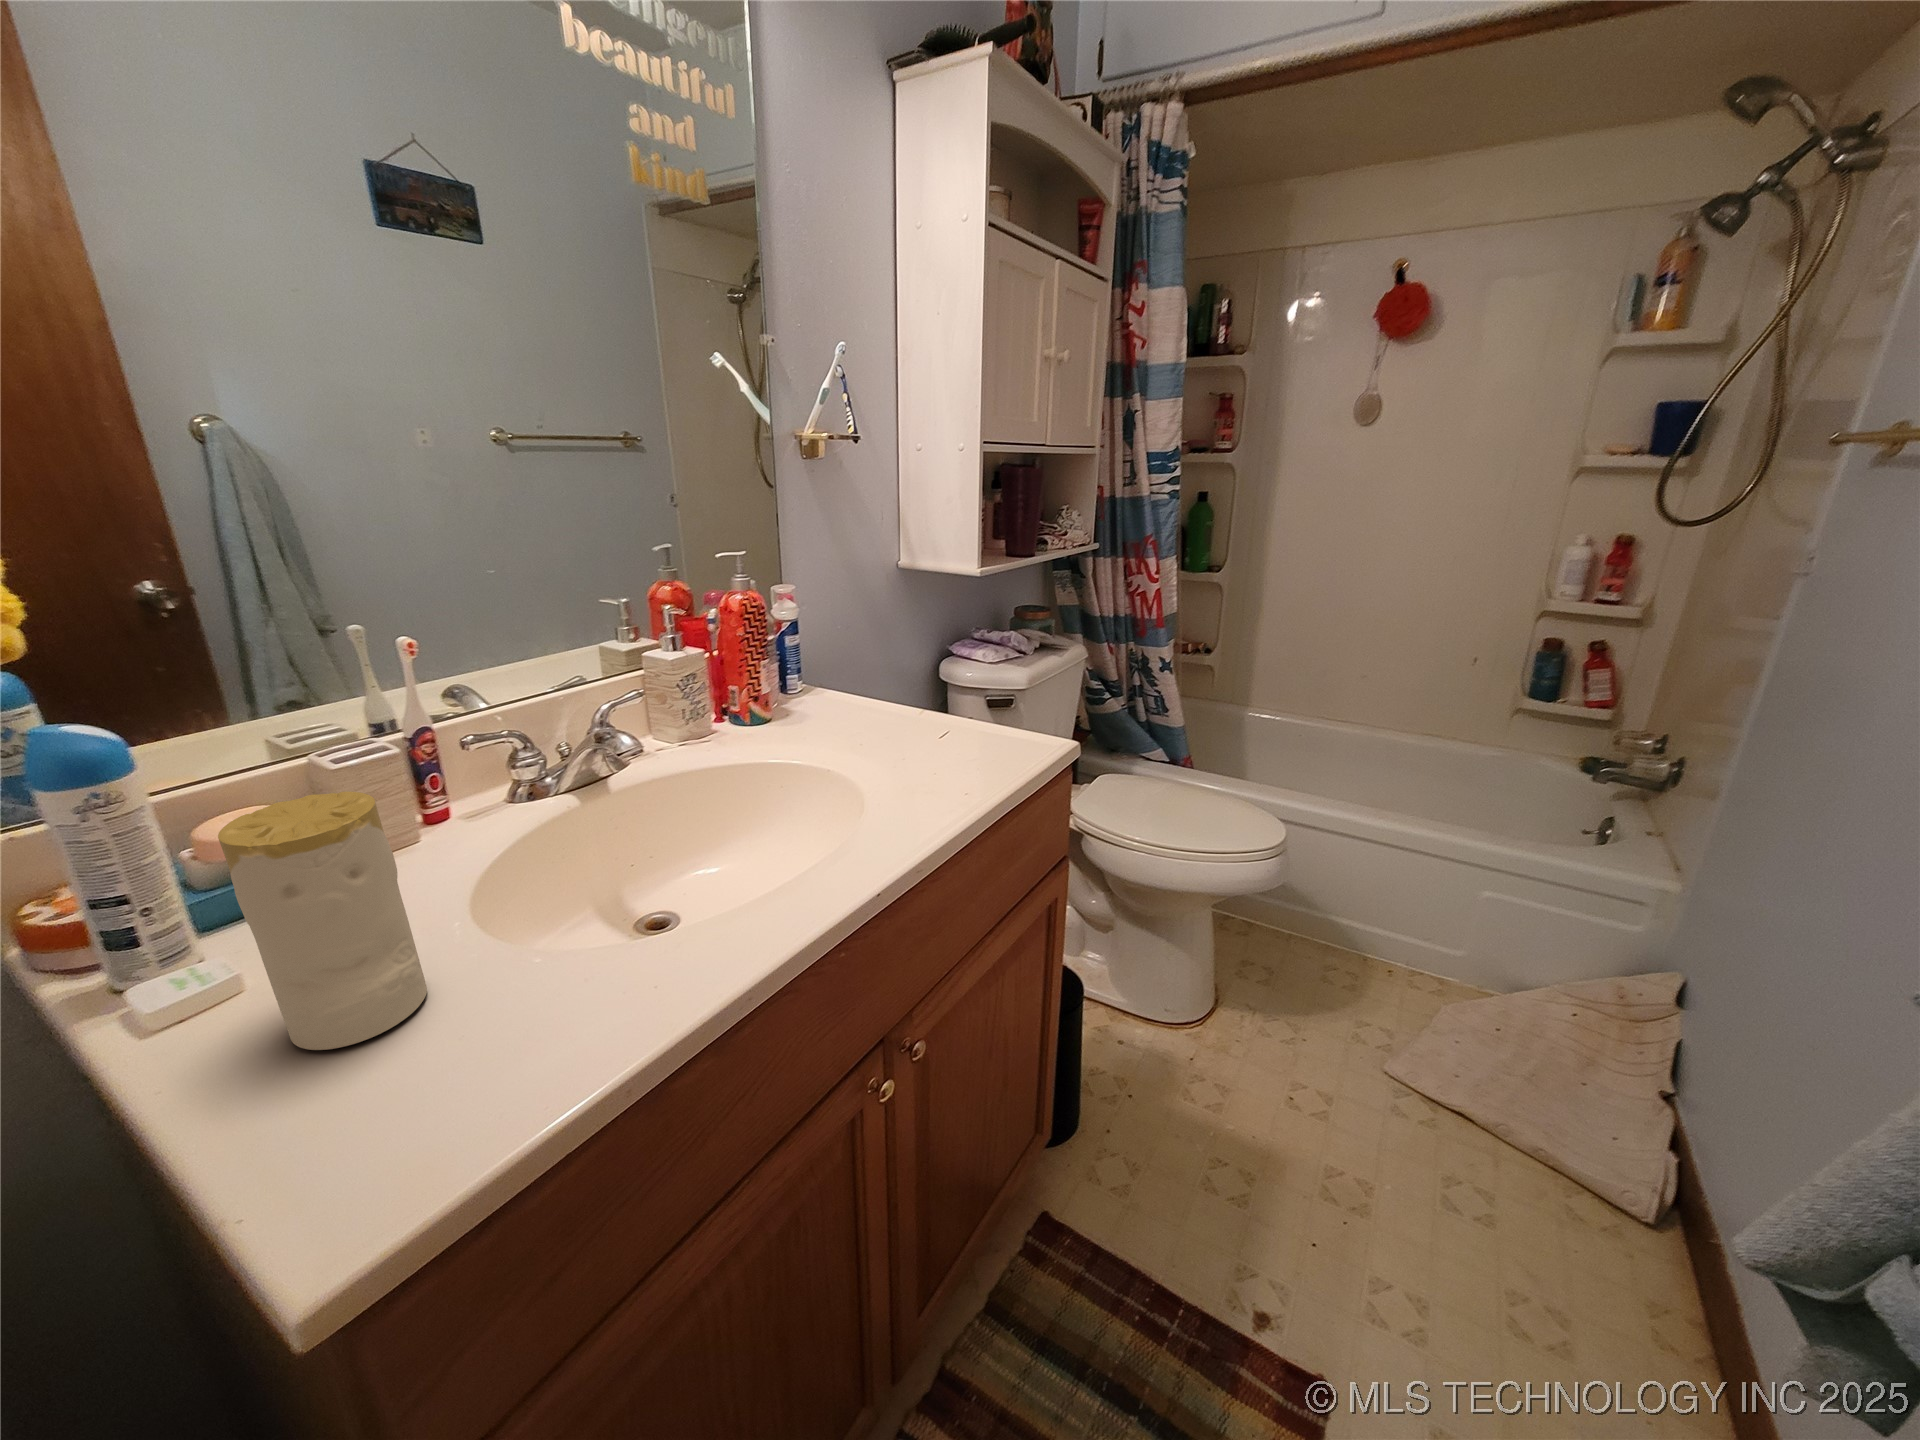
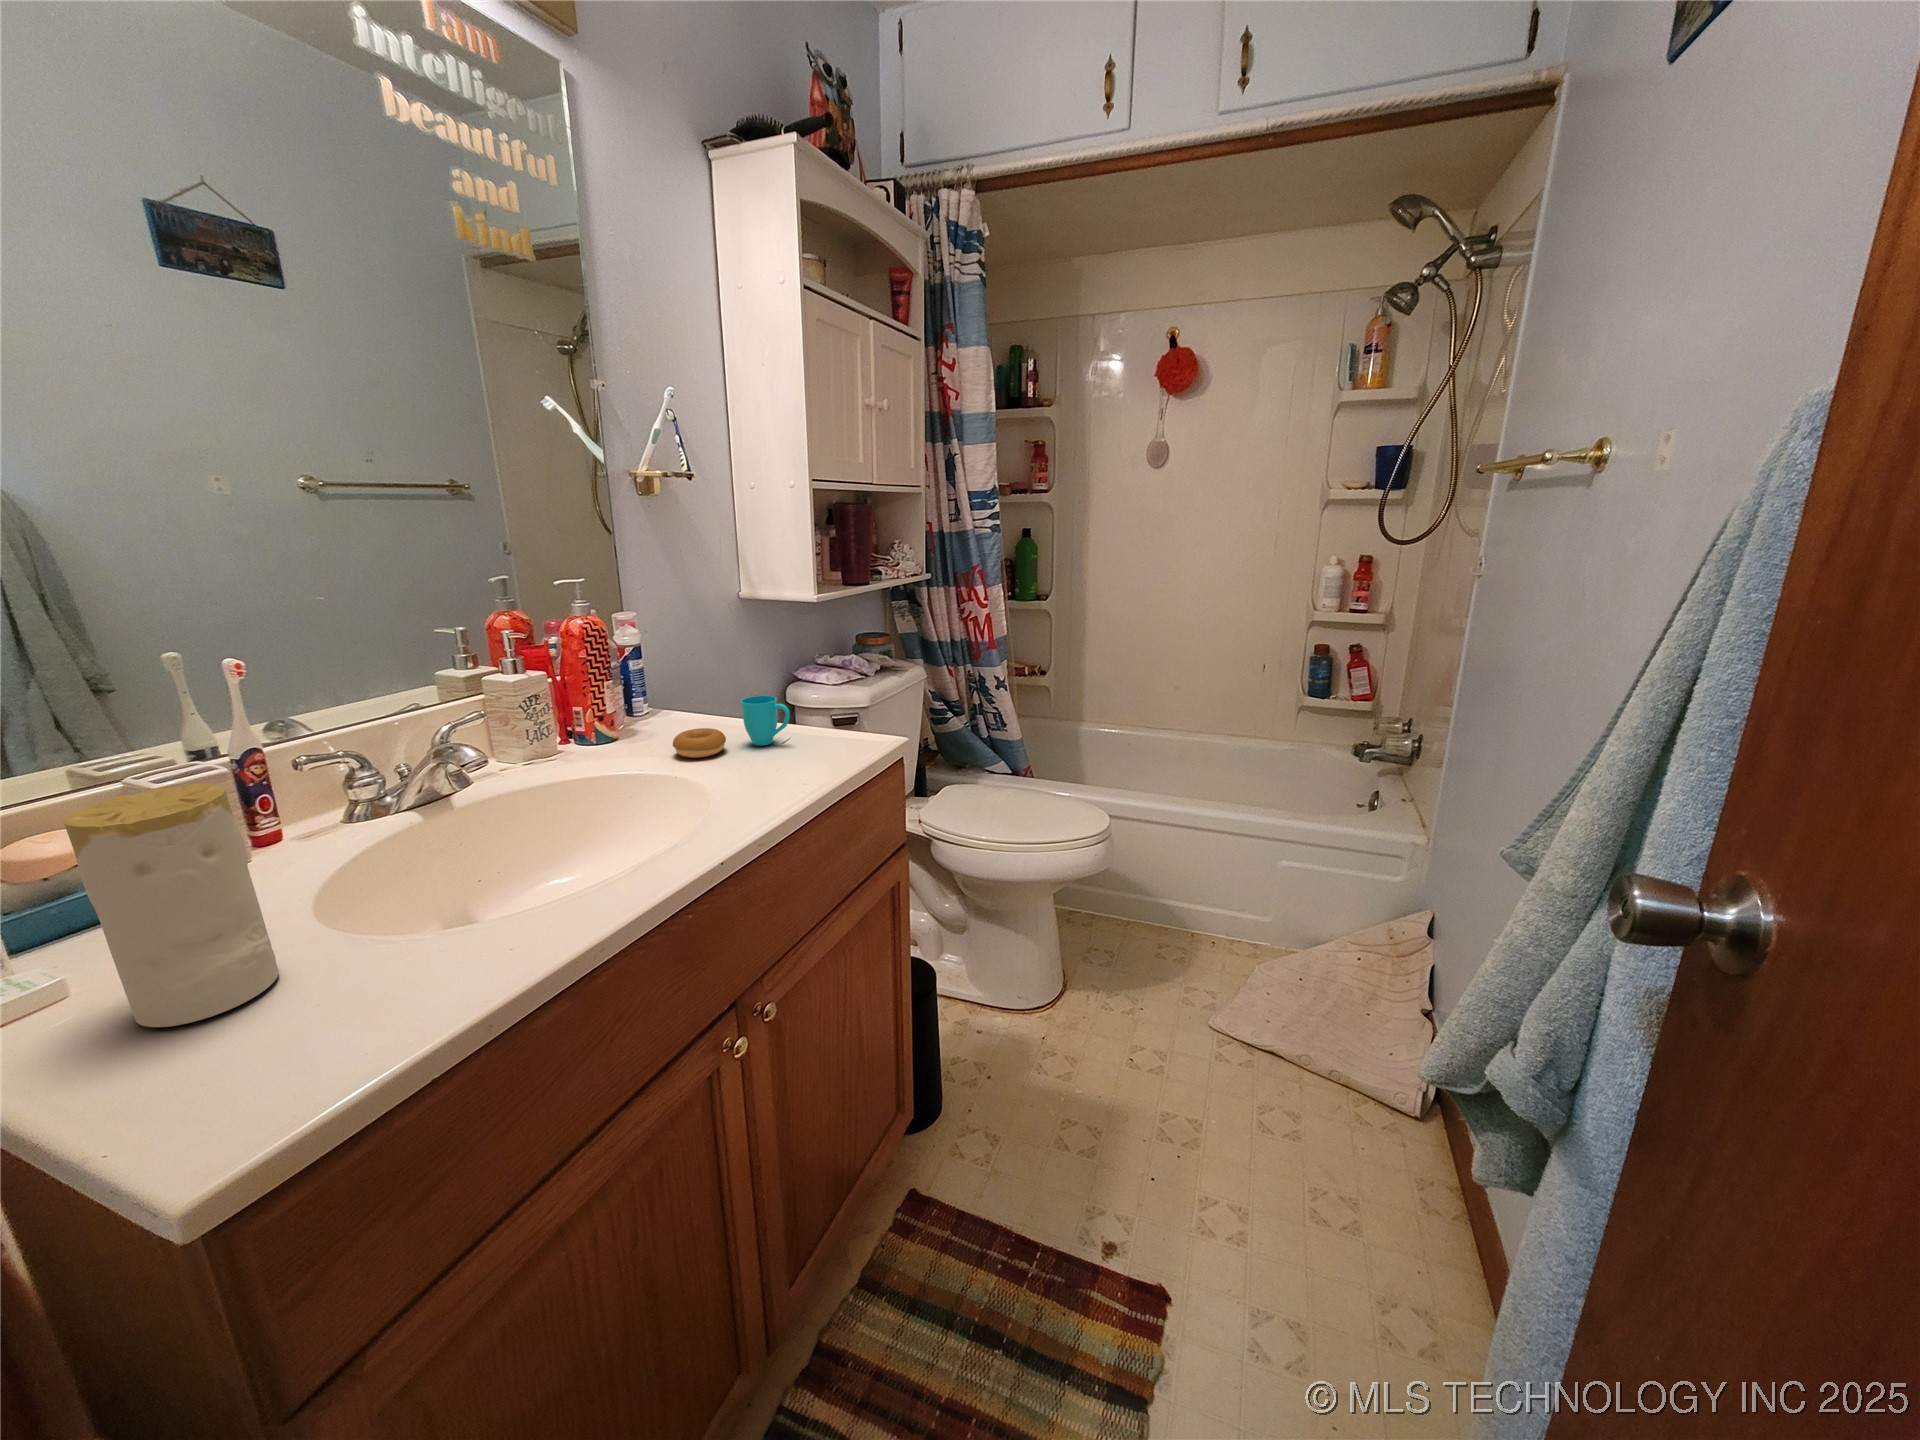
cup: none [826,686,950,751] -> present [673,696,790,758]

